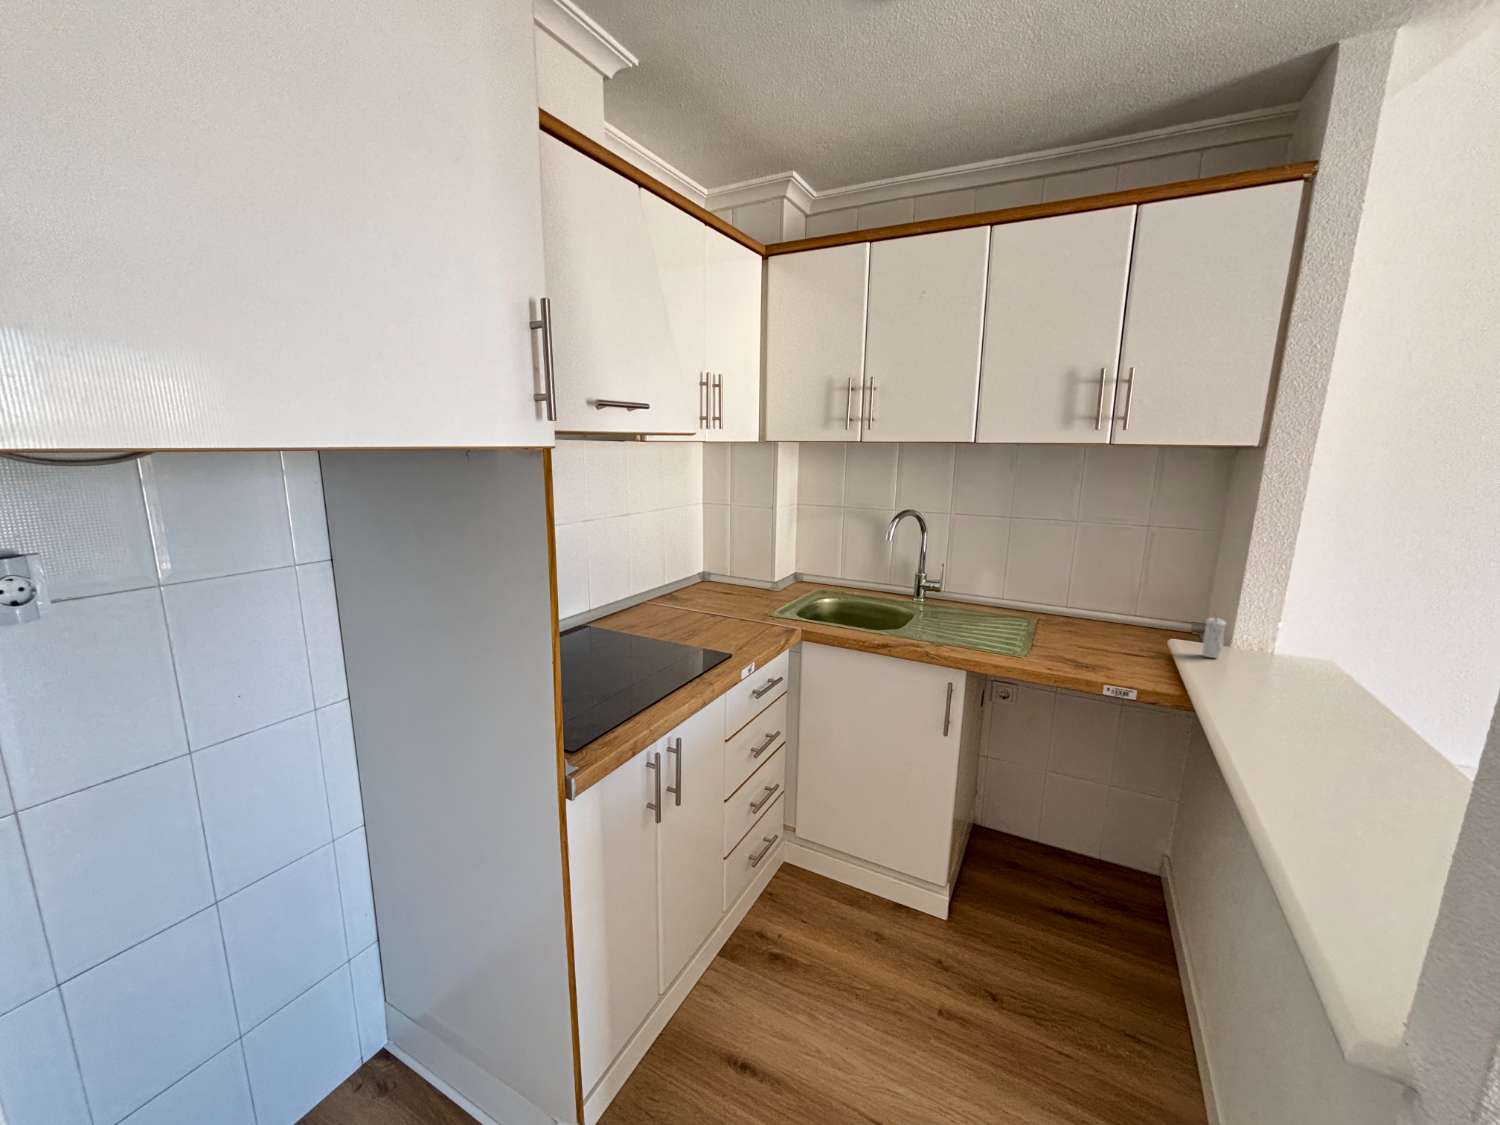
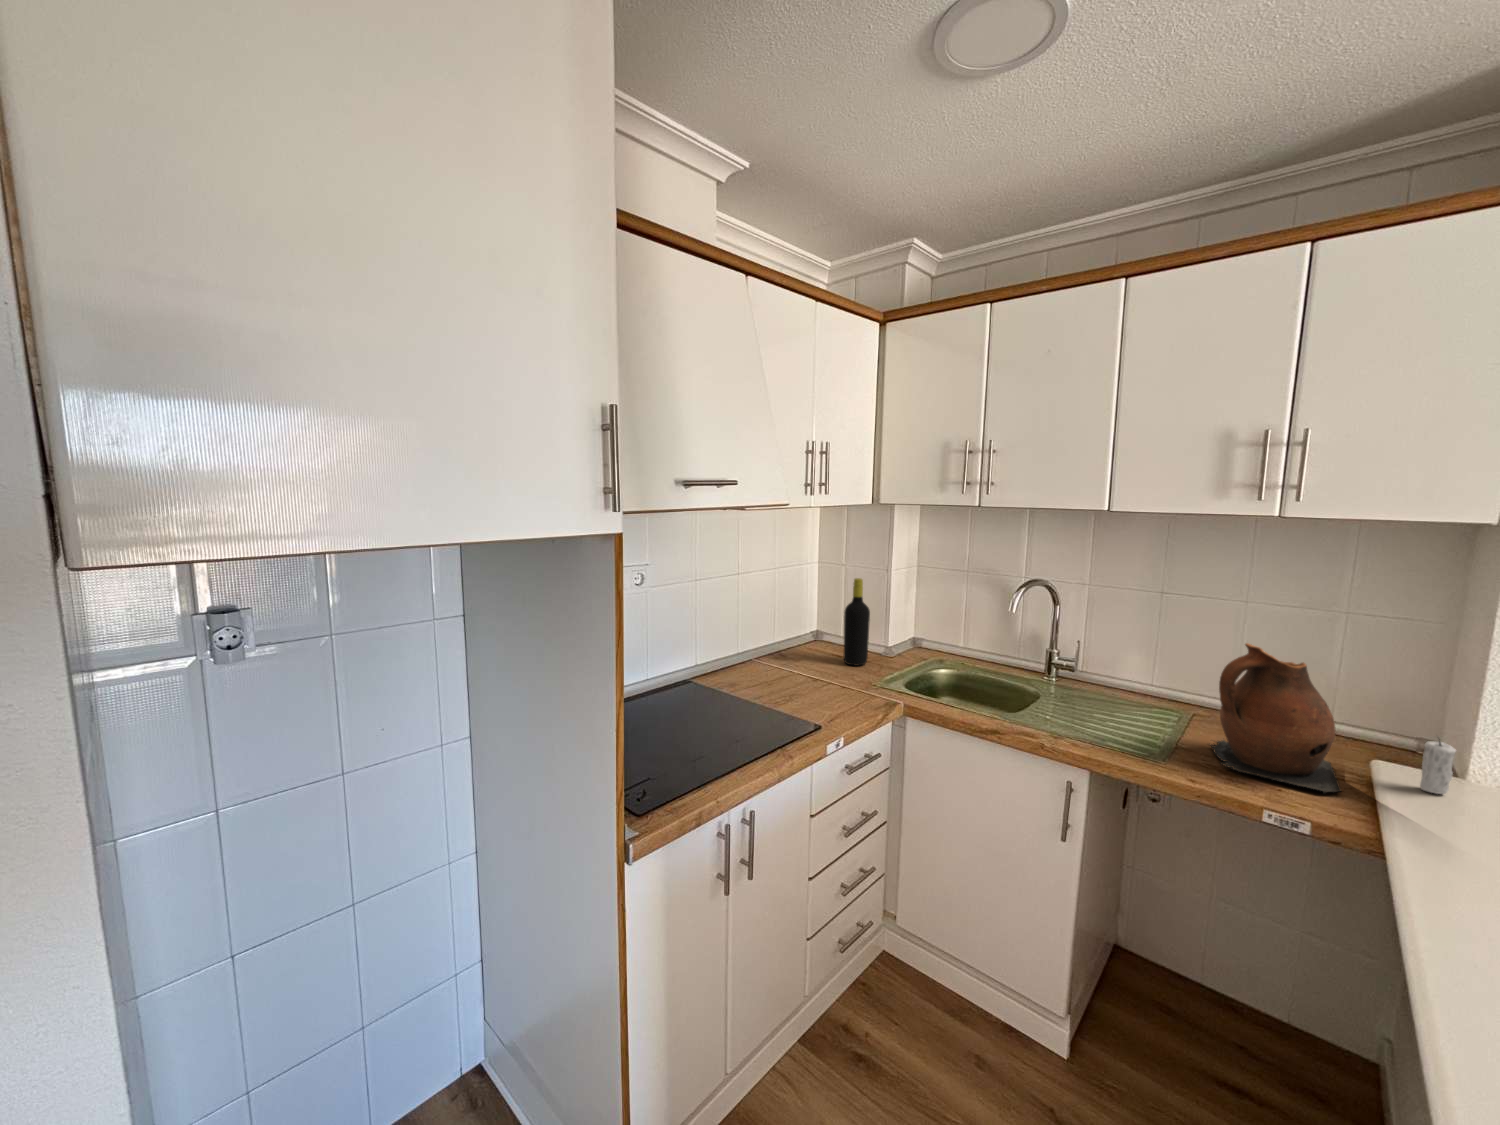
bottle: none [735,516,759,601] -> present [844,578,870,666]
ceramic pitcher: none [1053,551,1152,668] -> present [1211,643,1341,794]

